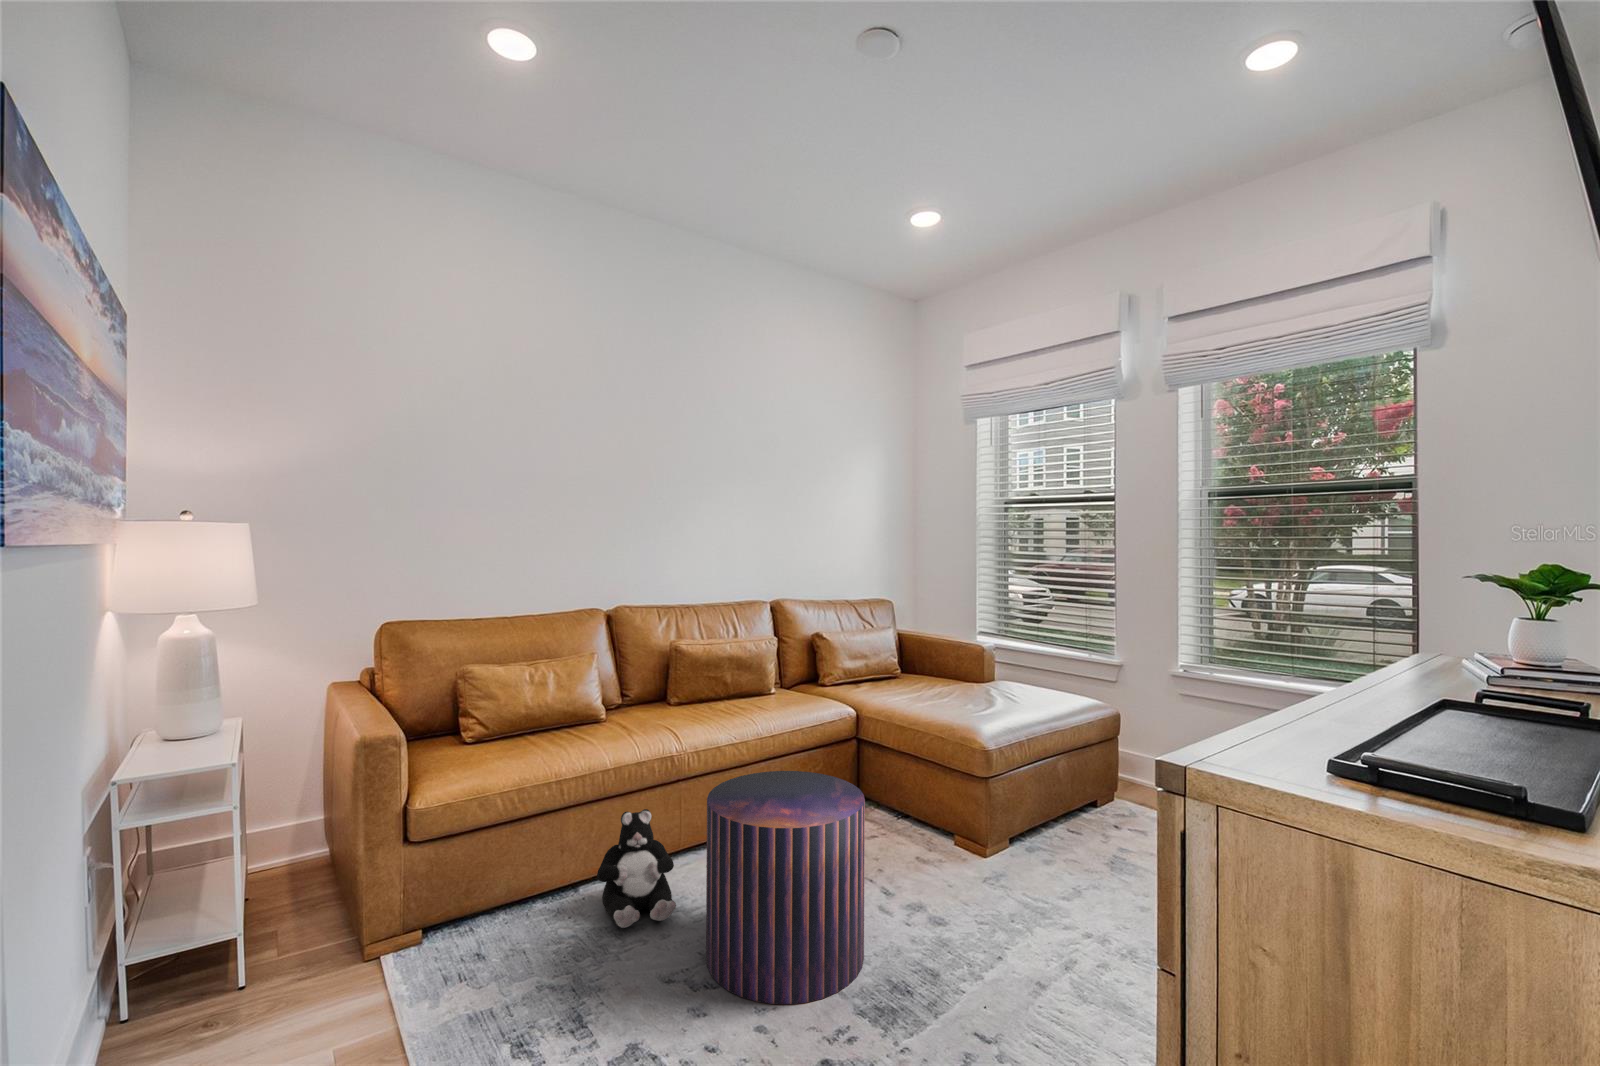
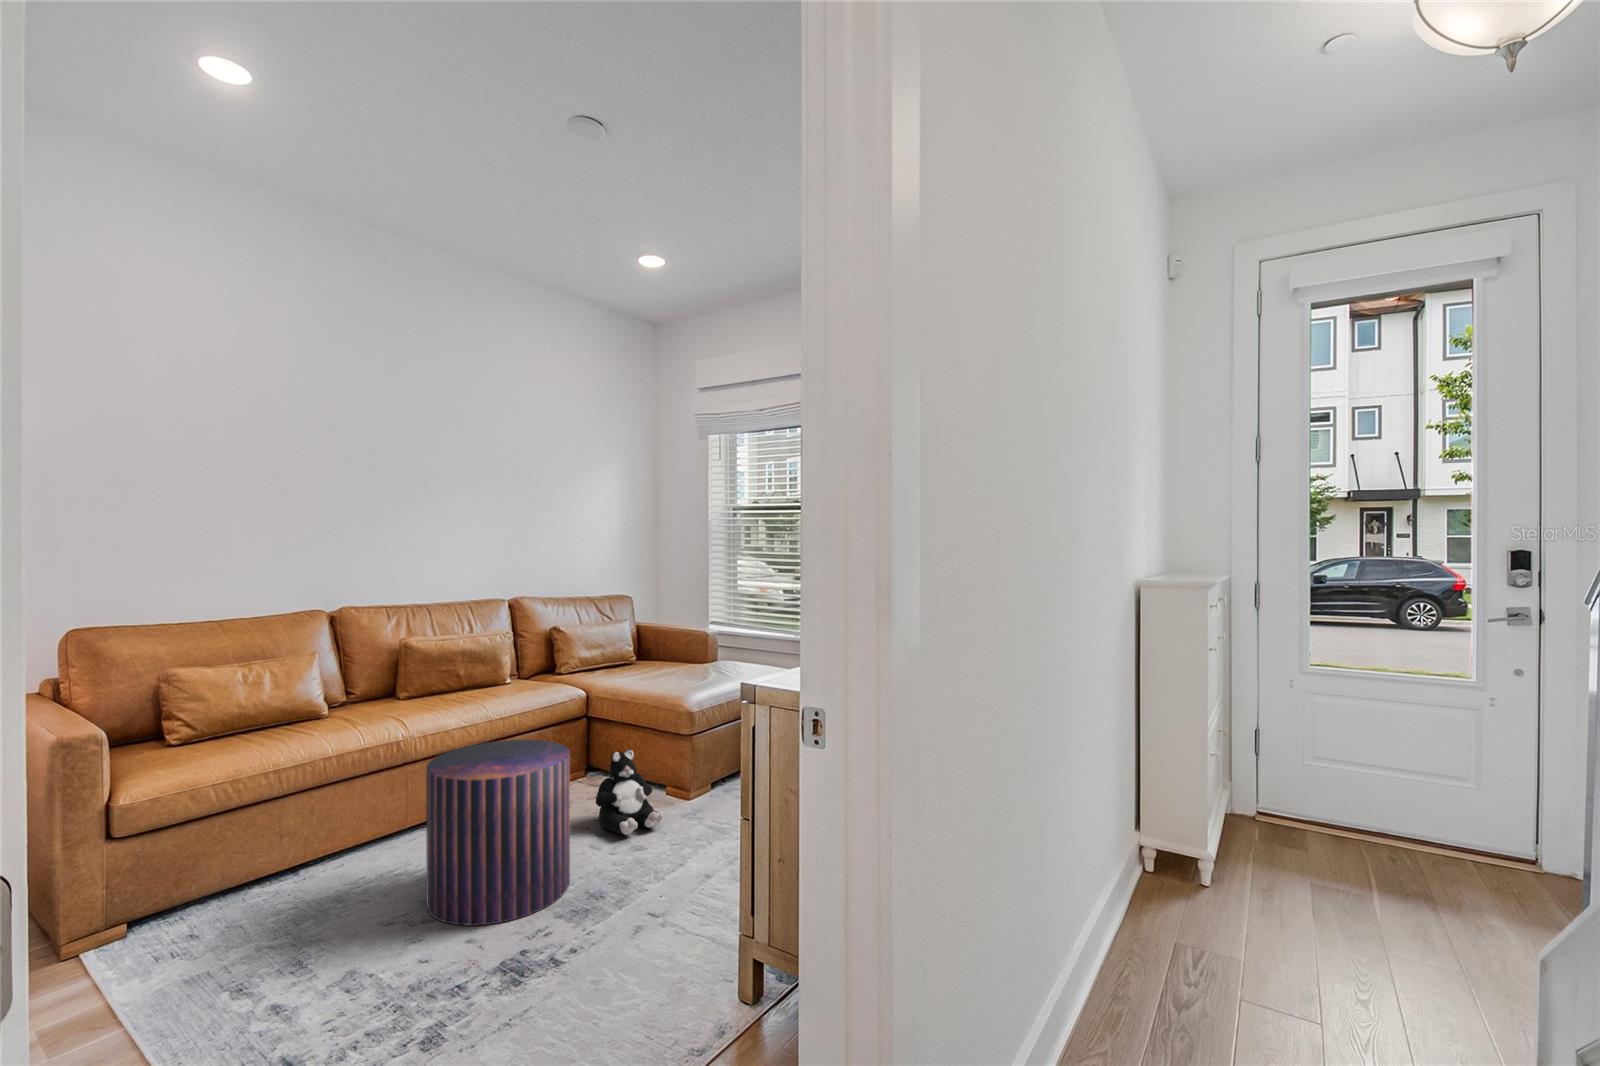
plush toy: present [597,809,676,928] -> present [596,749,664,835]

